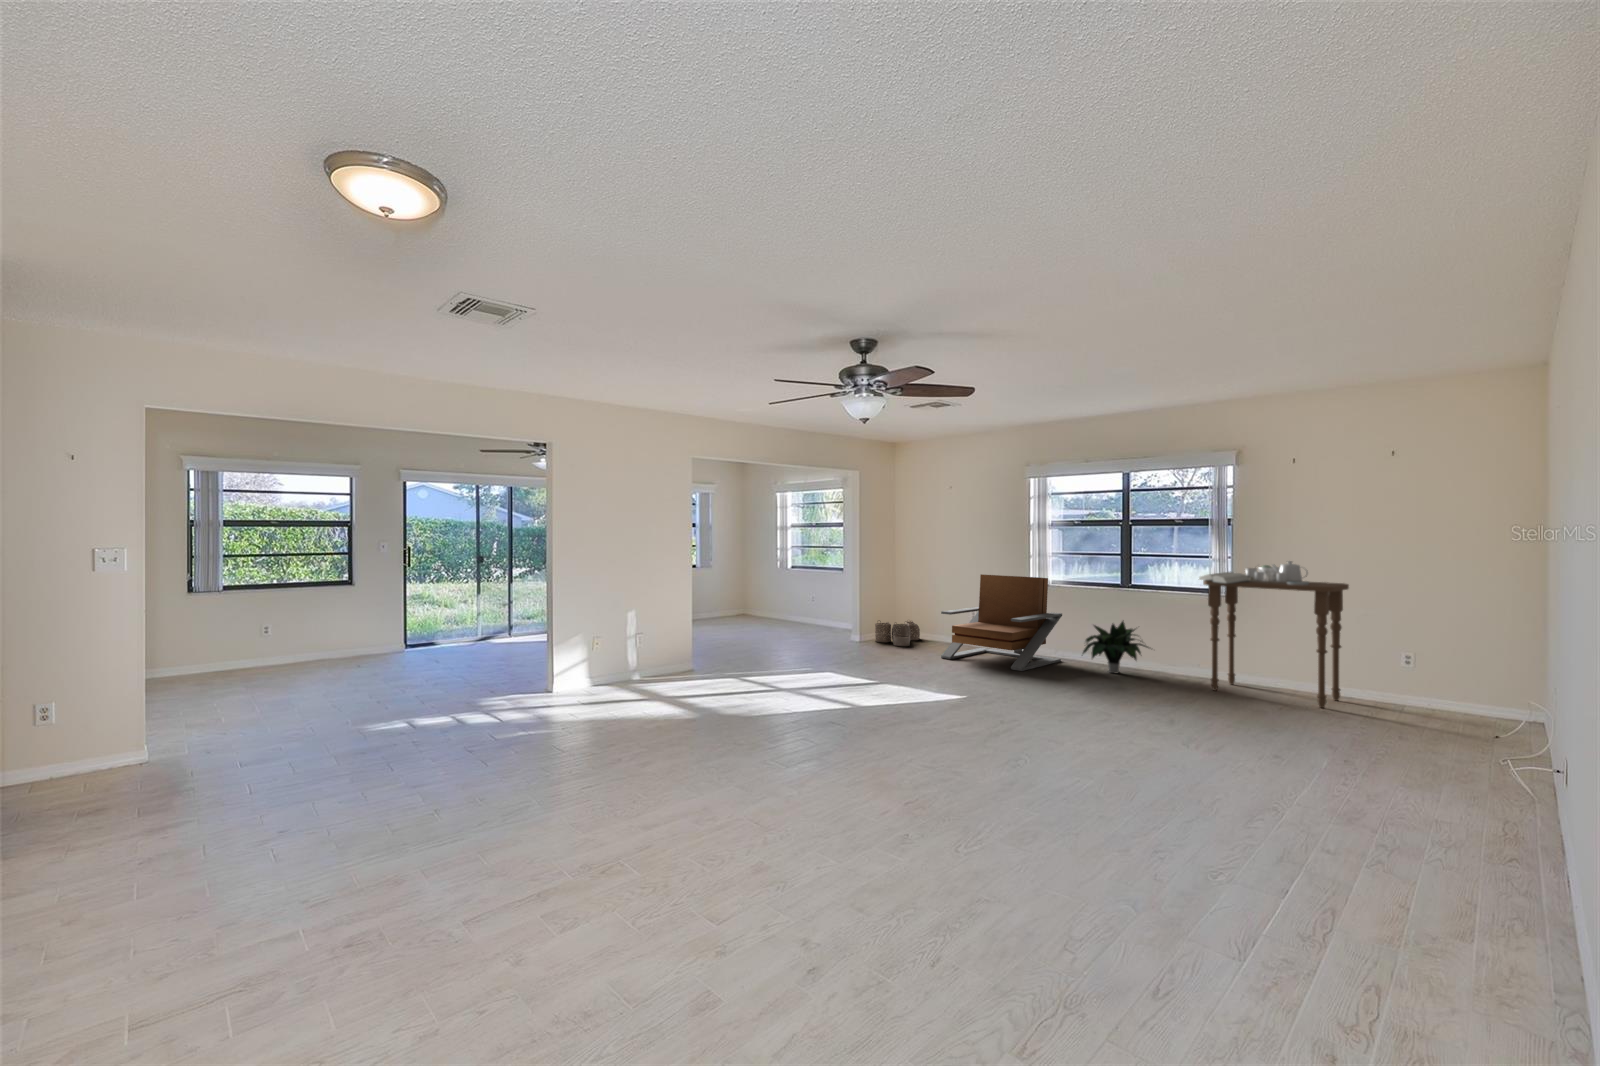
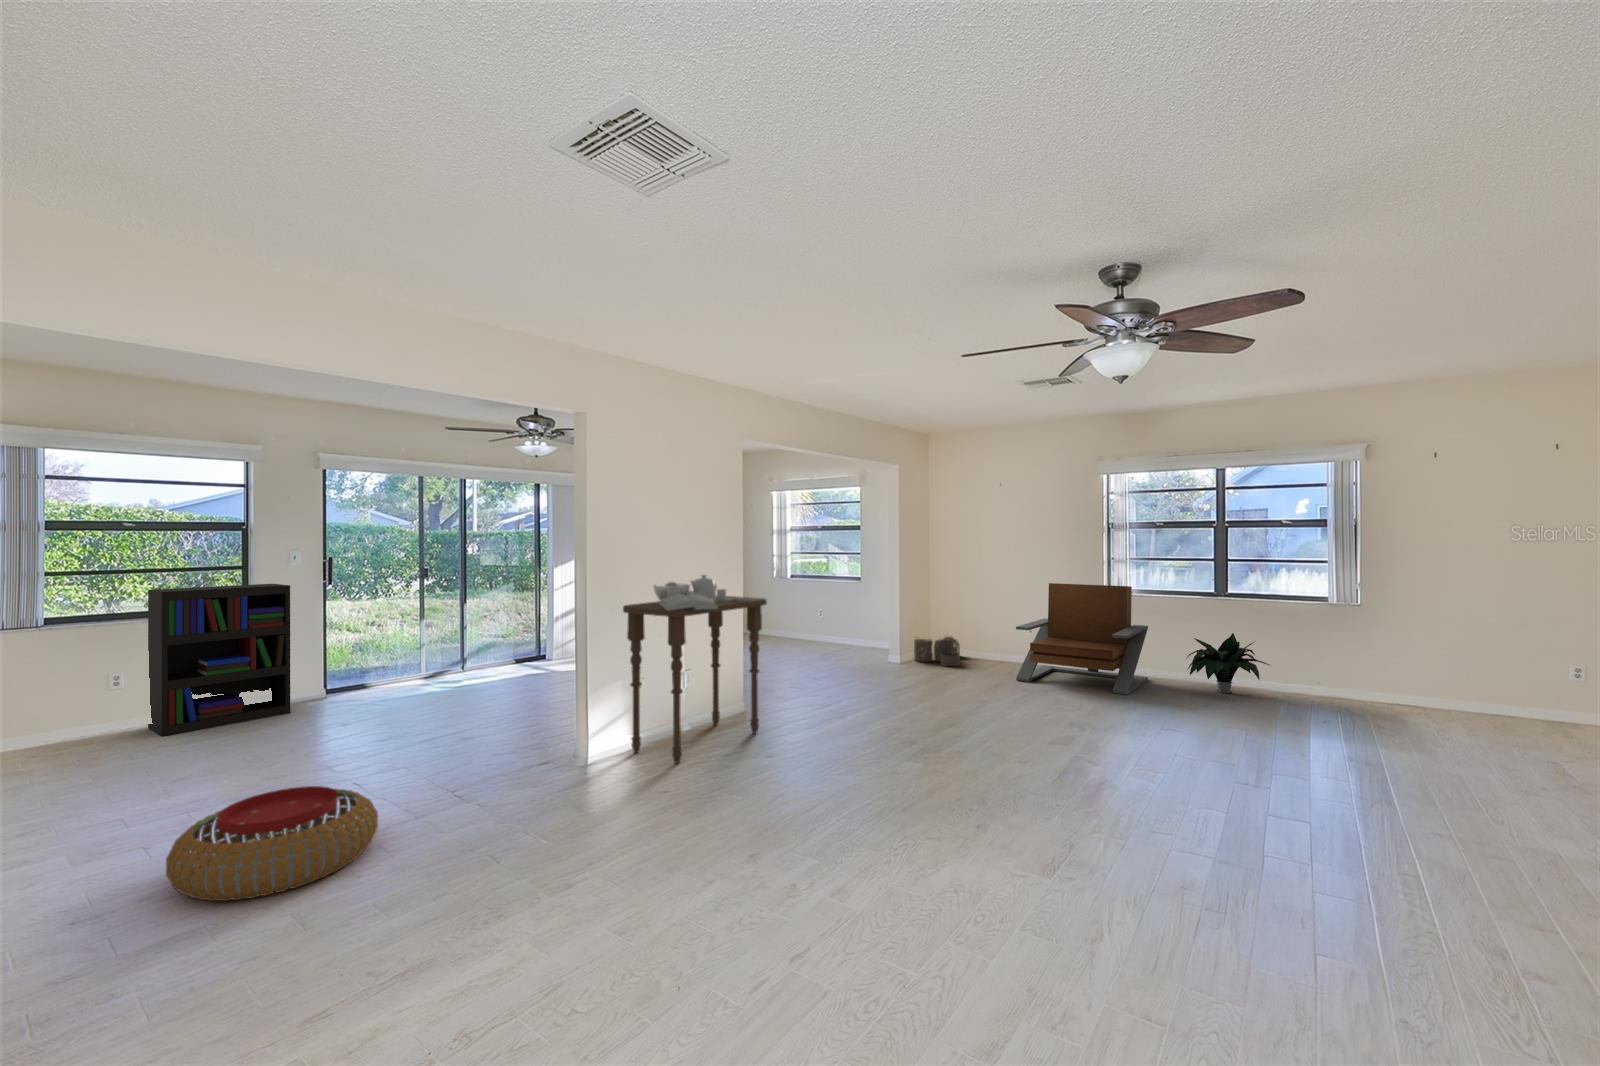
side table: present [1199,561,1349,708] -> present [623,575,767,764]
bookshelf: none [286,566,377,669] -> present [148,584,290,736]
pouf: none [267,689,391,746] -> present [166,786,378,901]

